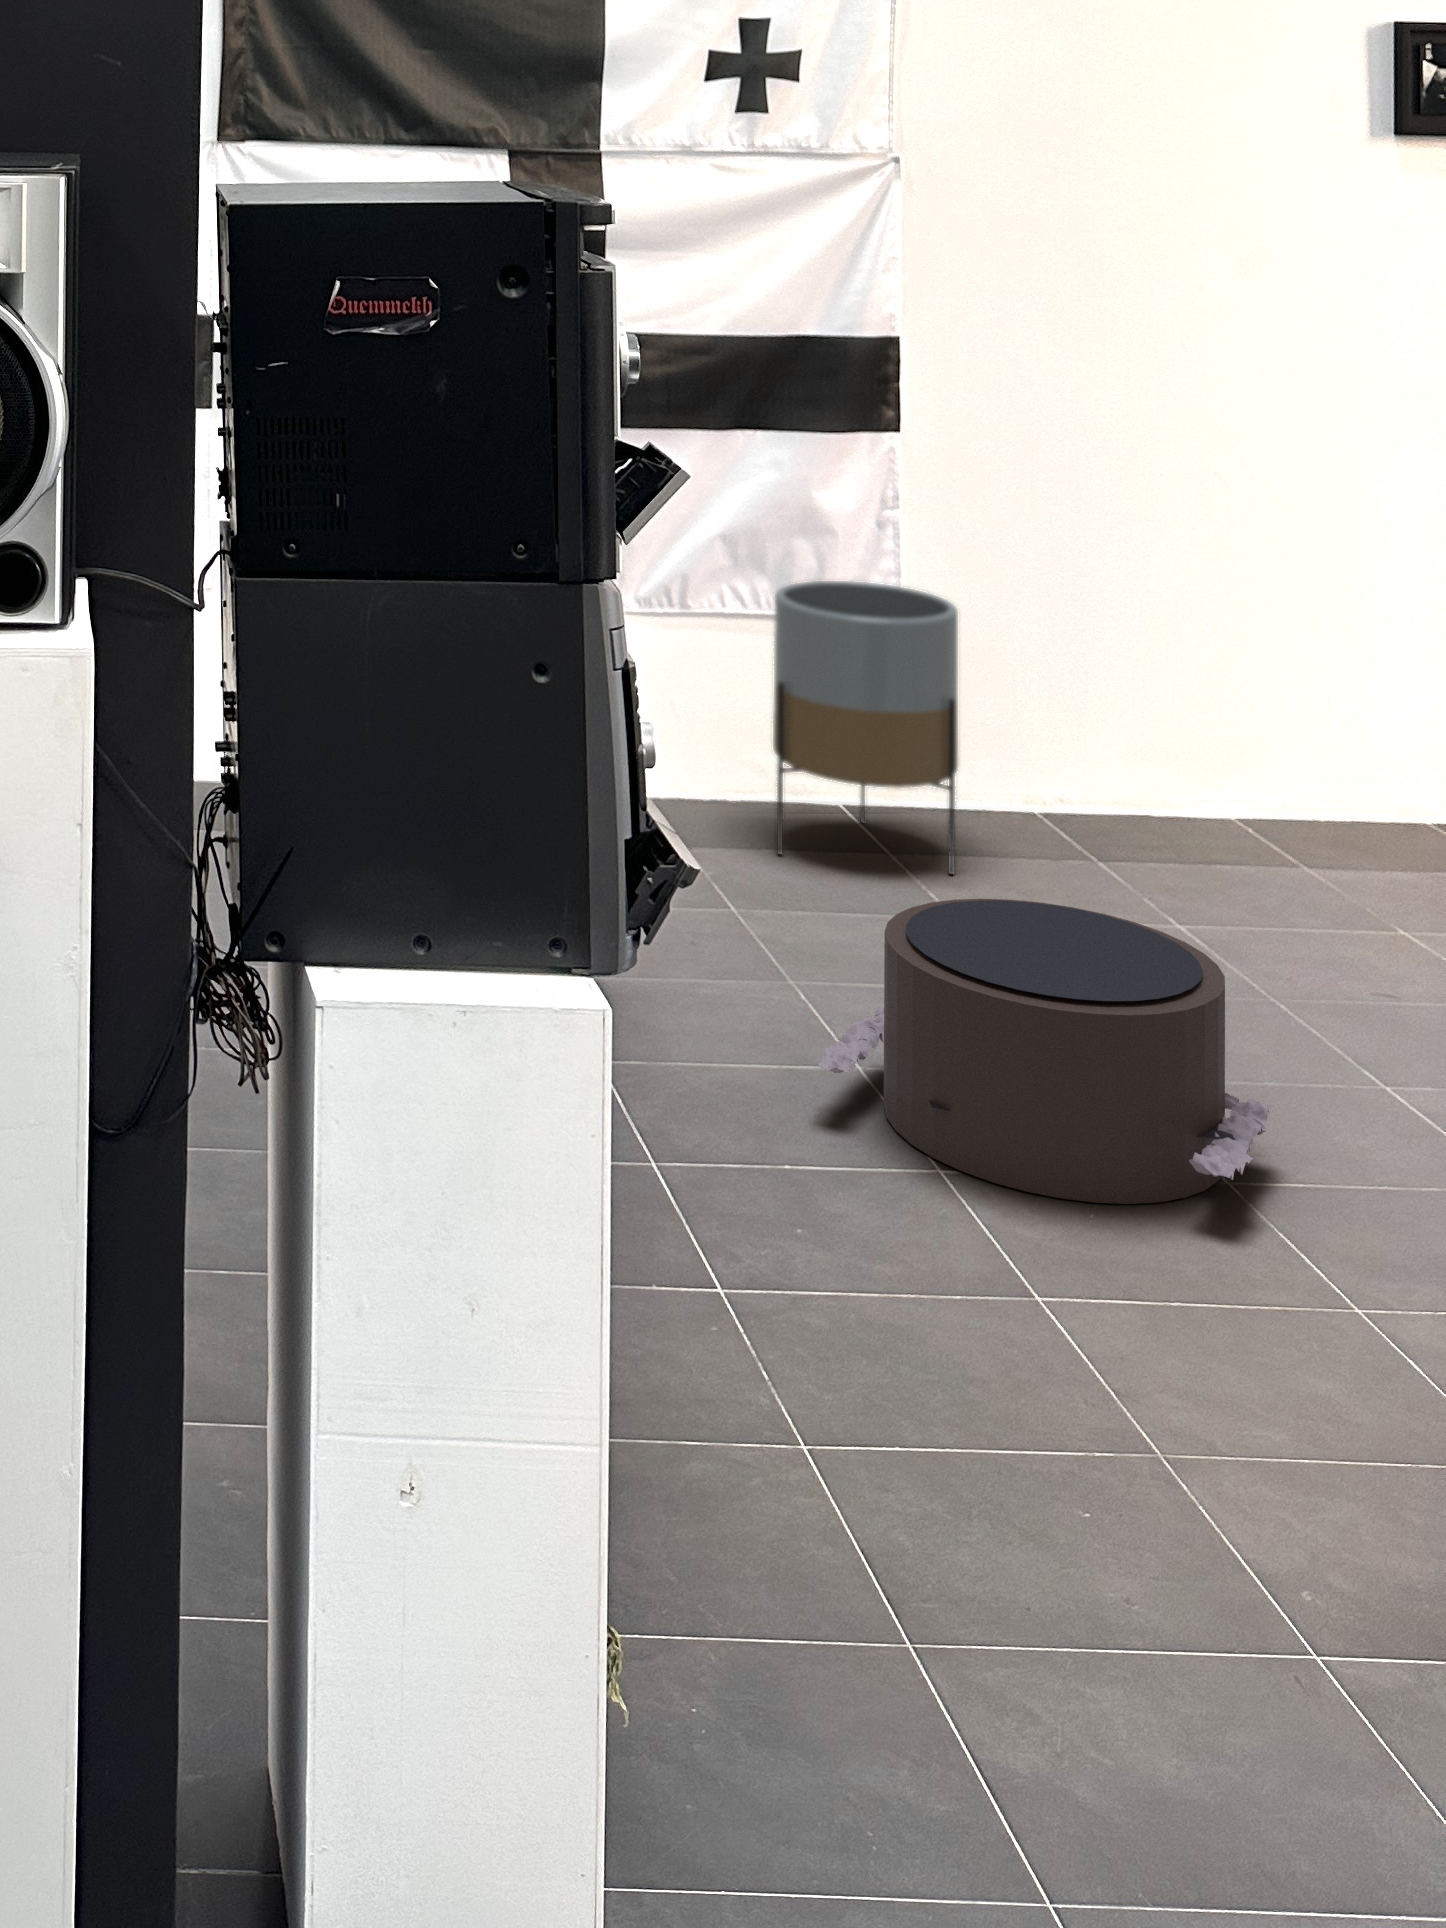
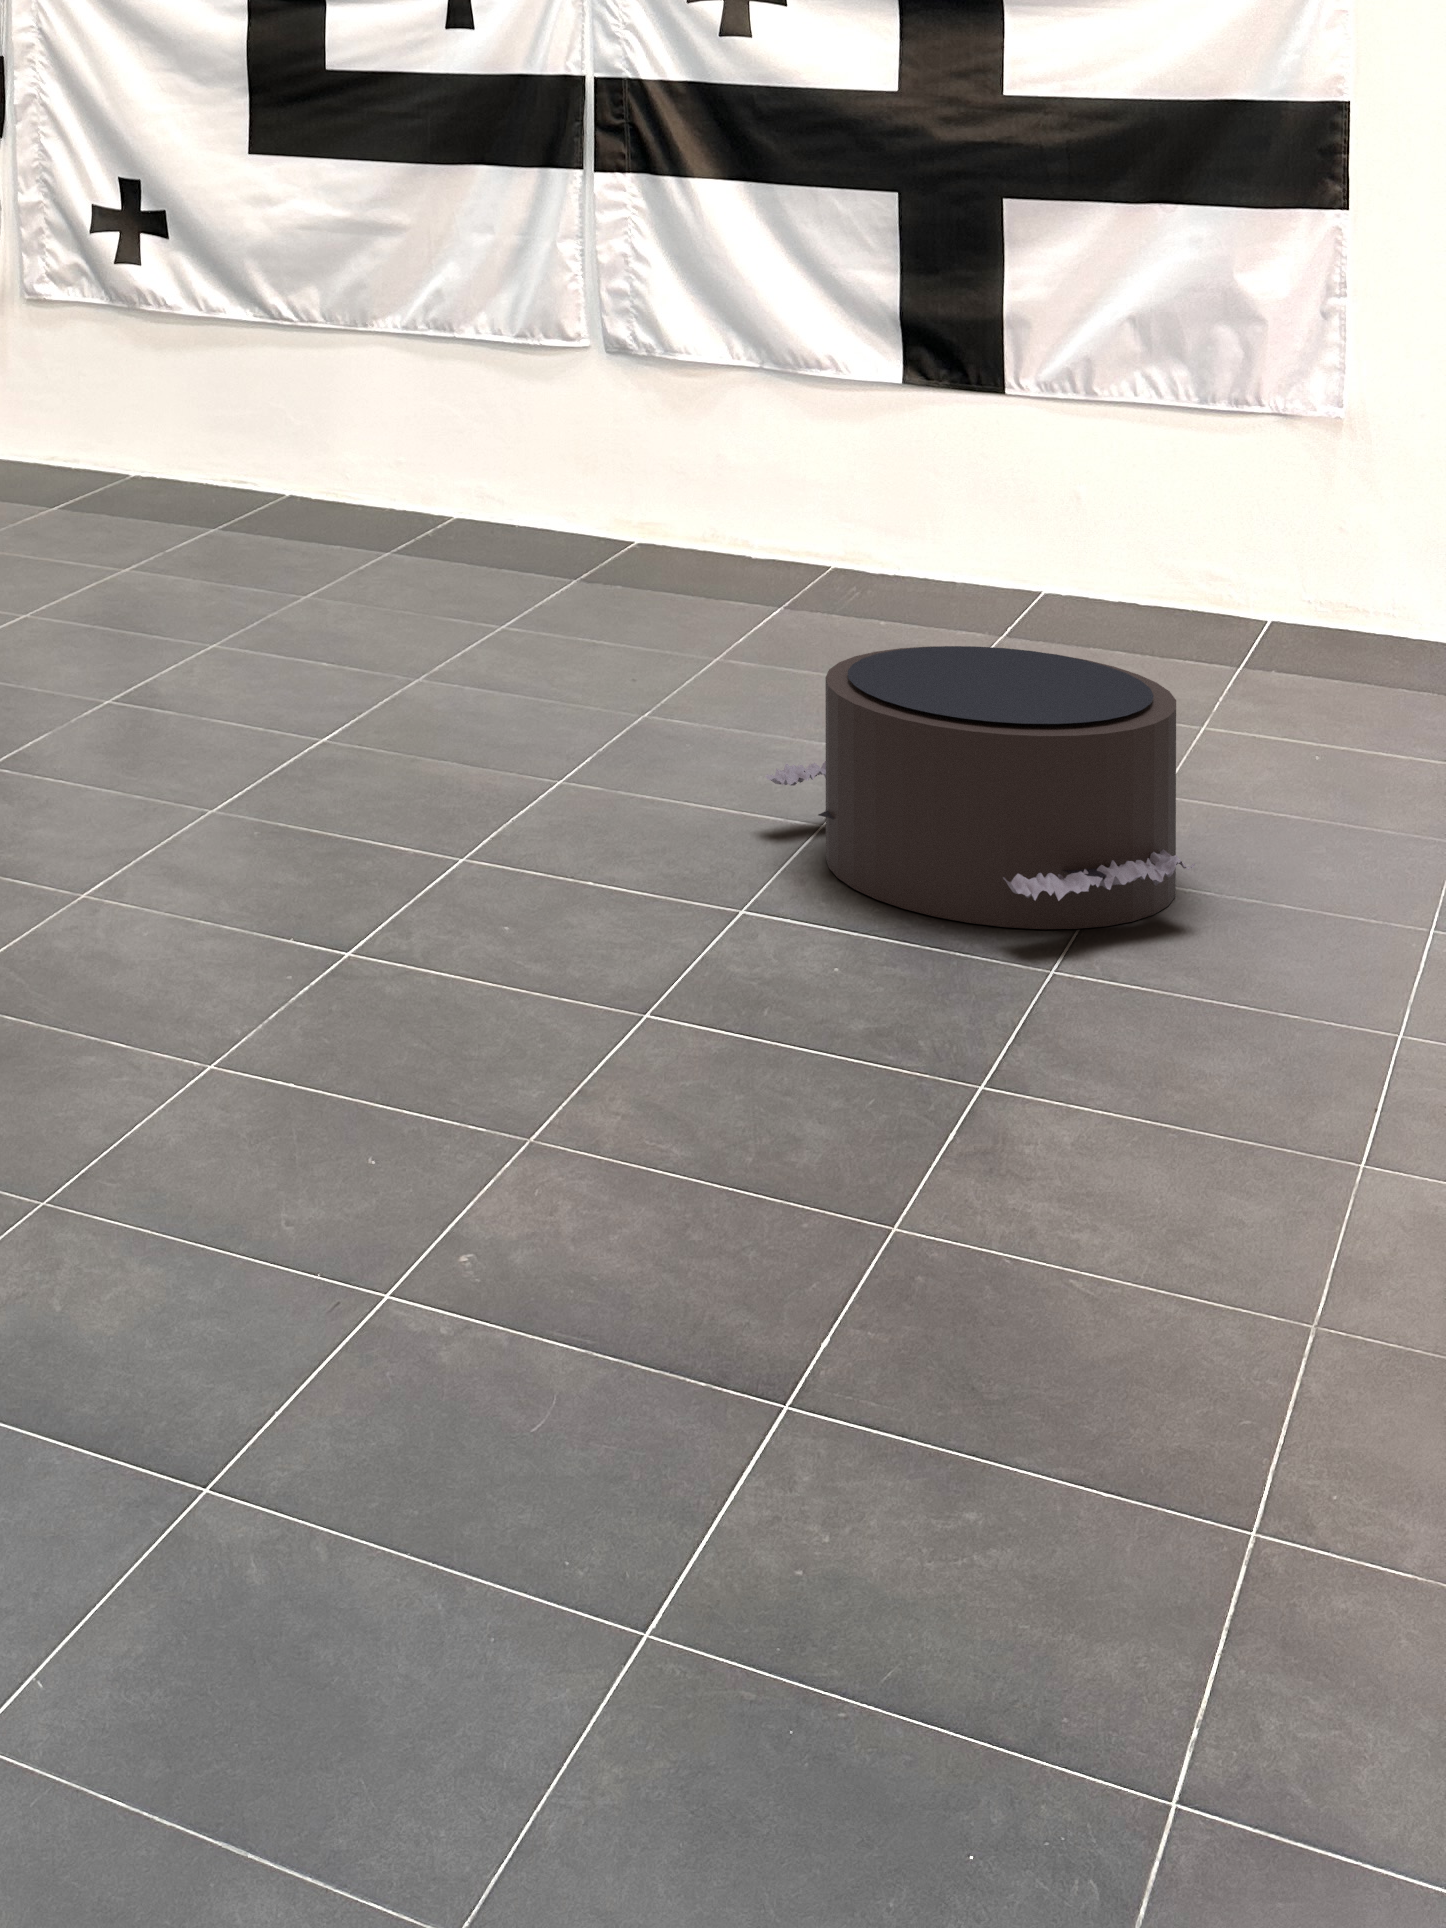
planter: present [773,581,958,874] -> none [1140,381,1364,704]

